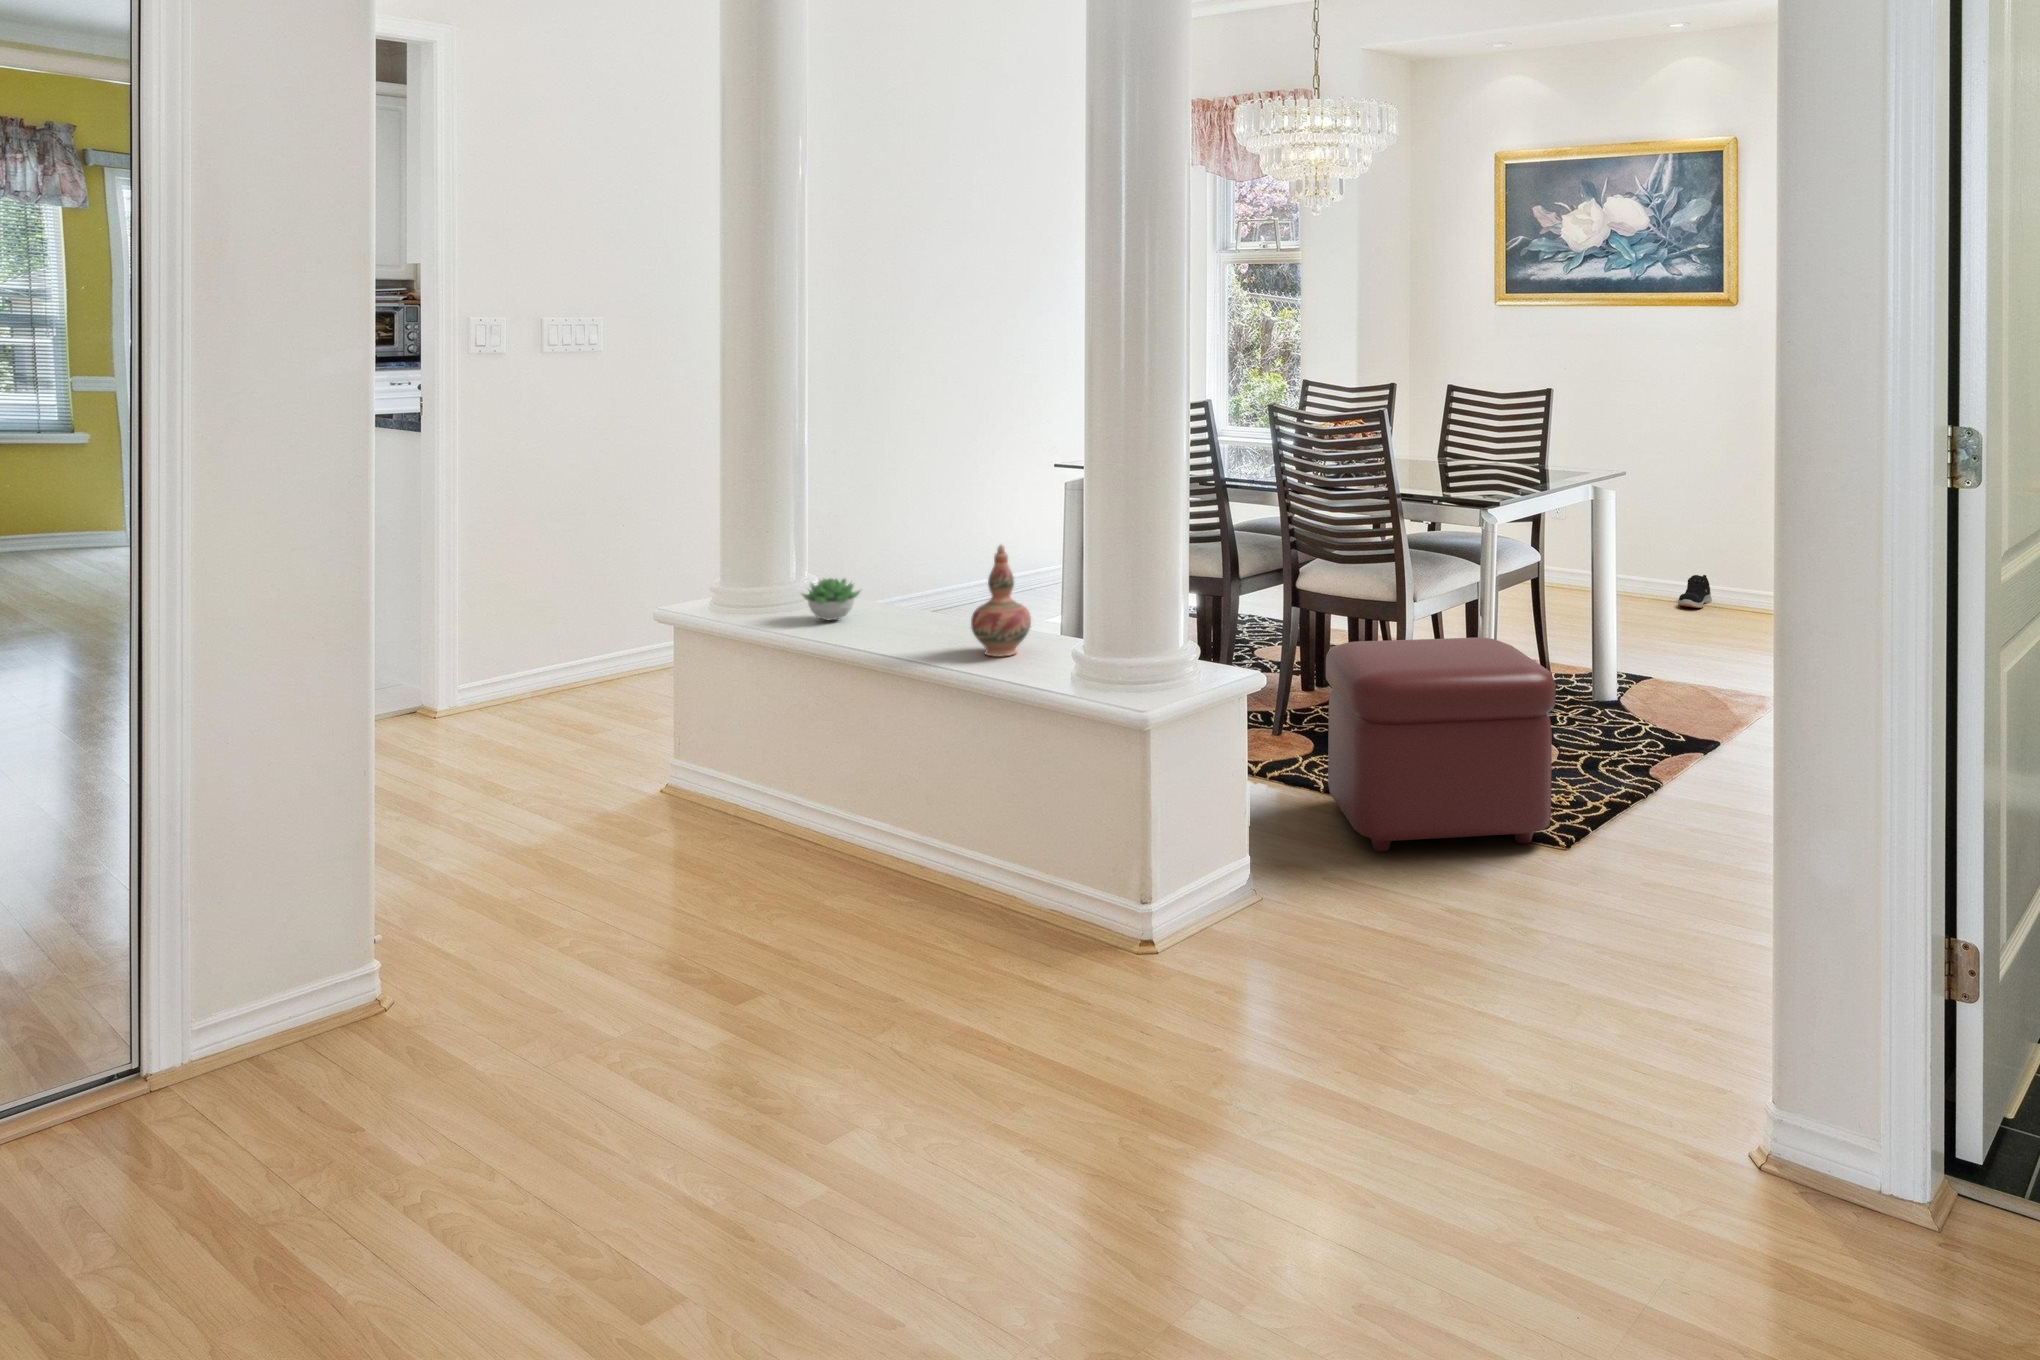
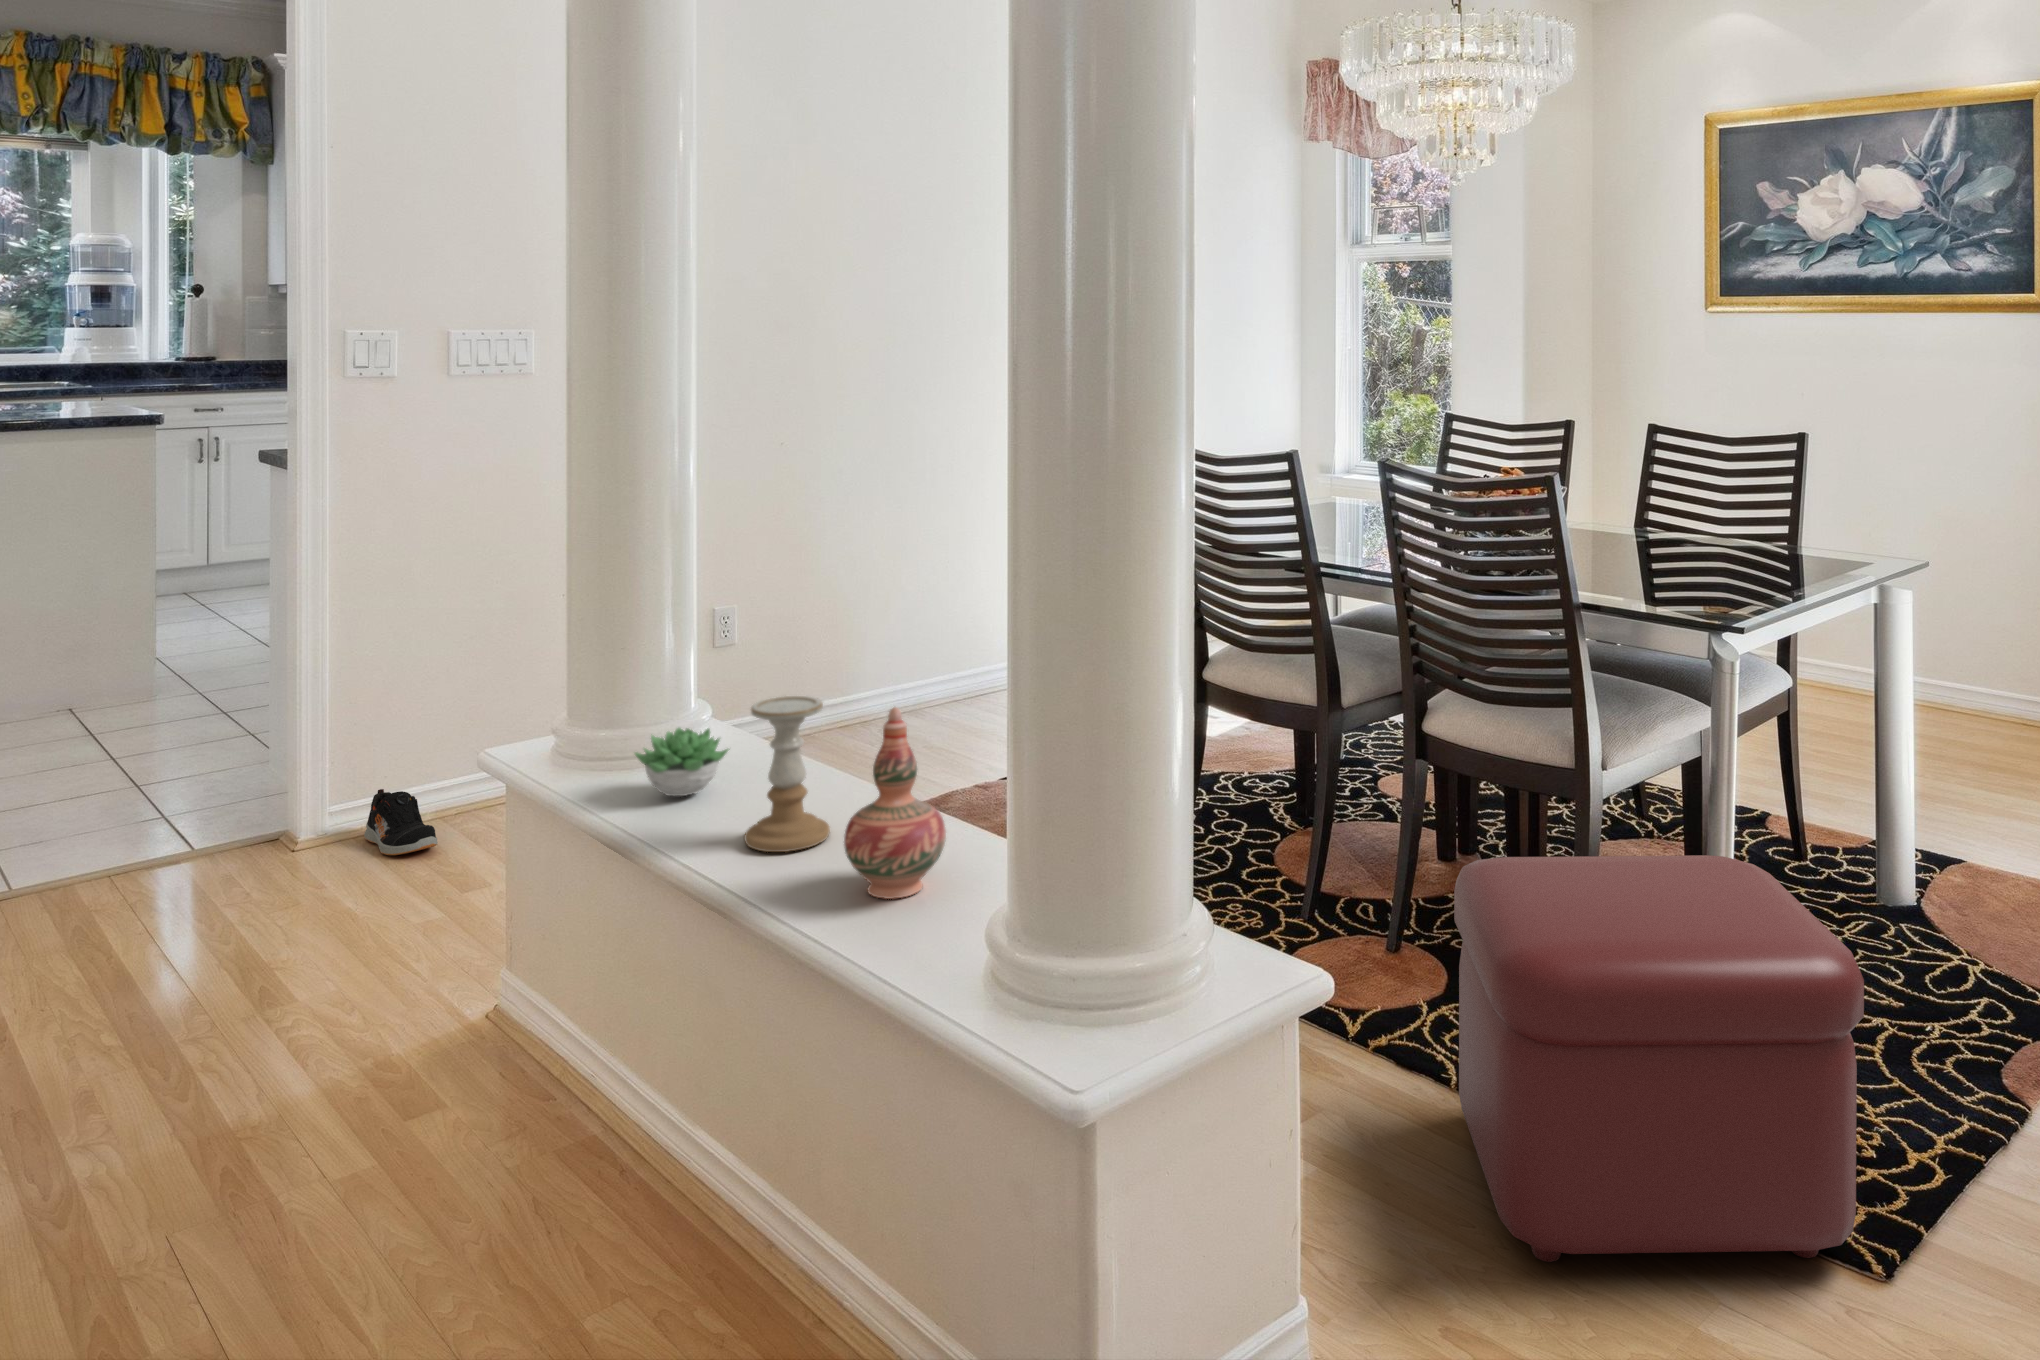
candle holder: none [891,549,944,641] -> present [745,696,830,852]
shoe: present [1678,575,1712,608] -> present [364,789,438,855]

